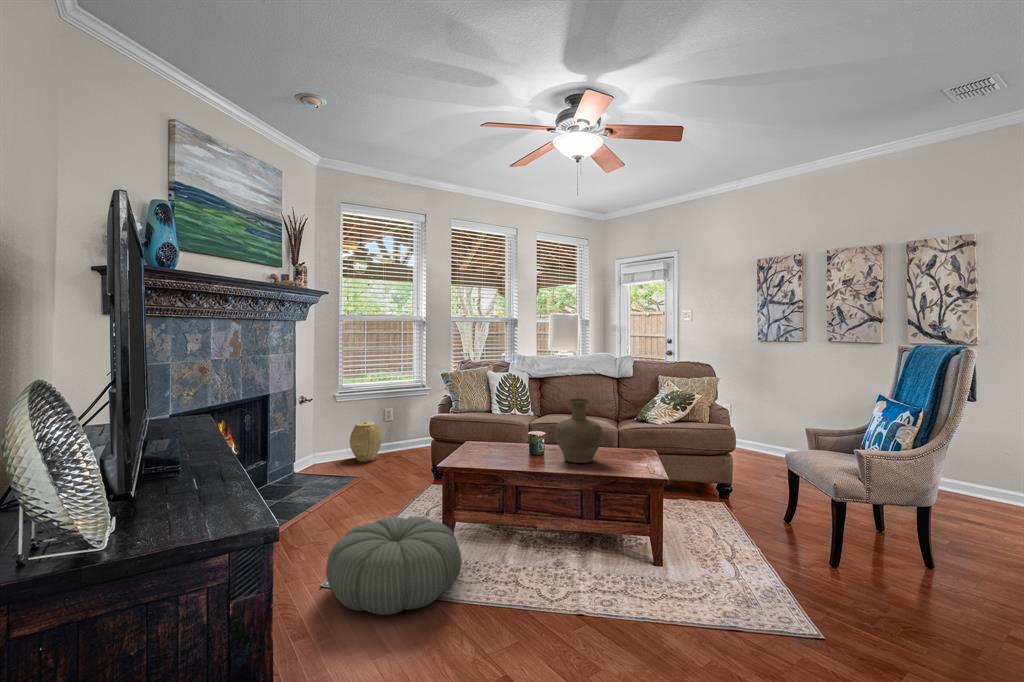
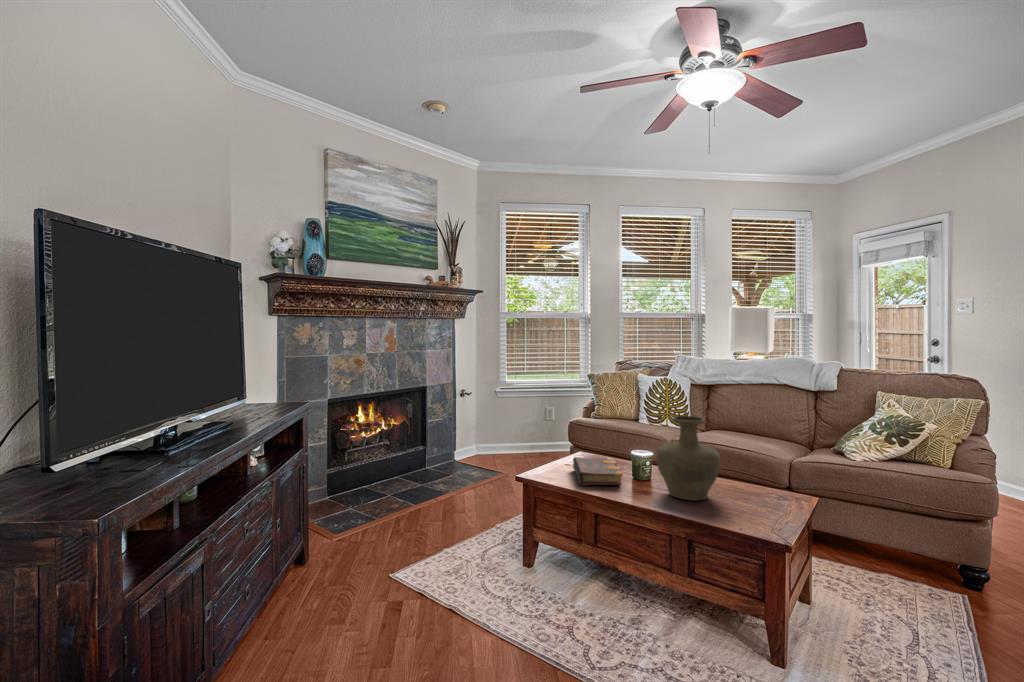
woven basket: present [350,422,382,462] -> none [506,419,536,459]
book: none [476,441,528,465] -> present [573,457,623,486]
pouf: present [326,516,461,615] -> none [379,523,516,628]

